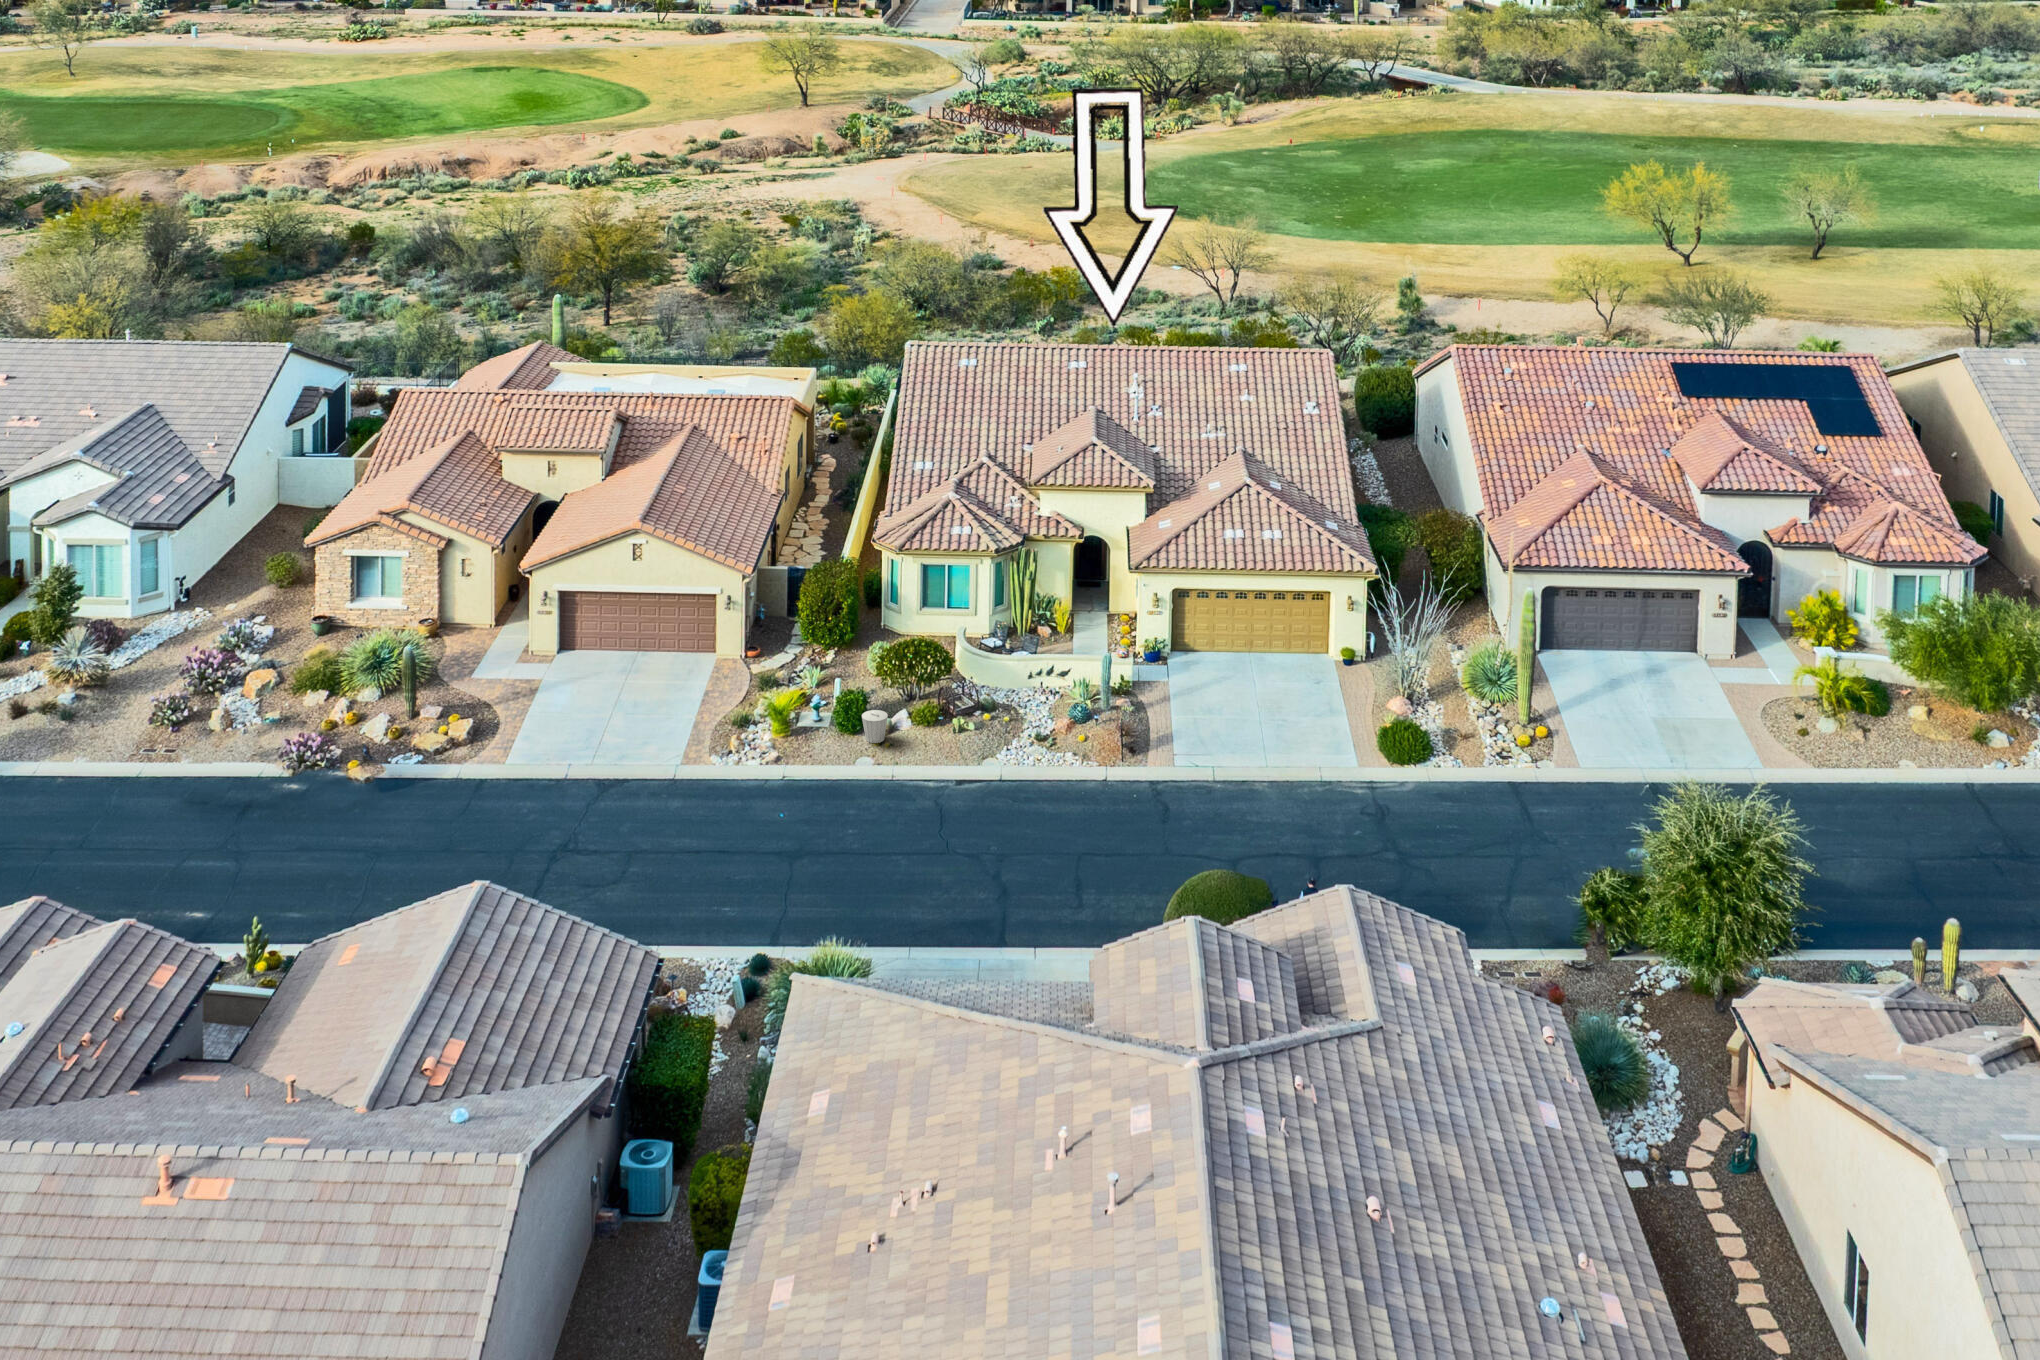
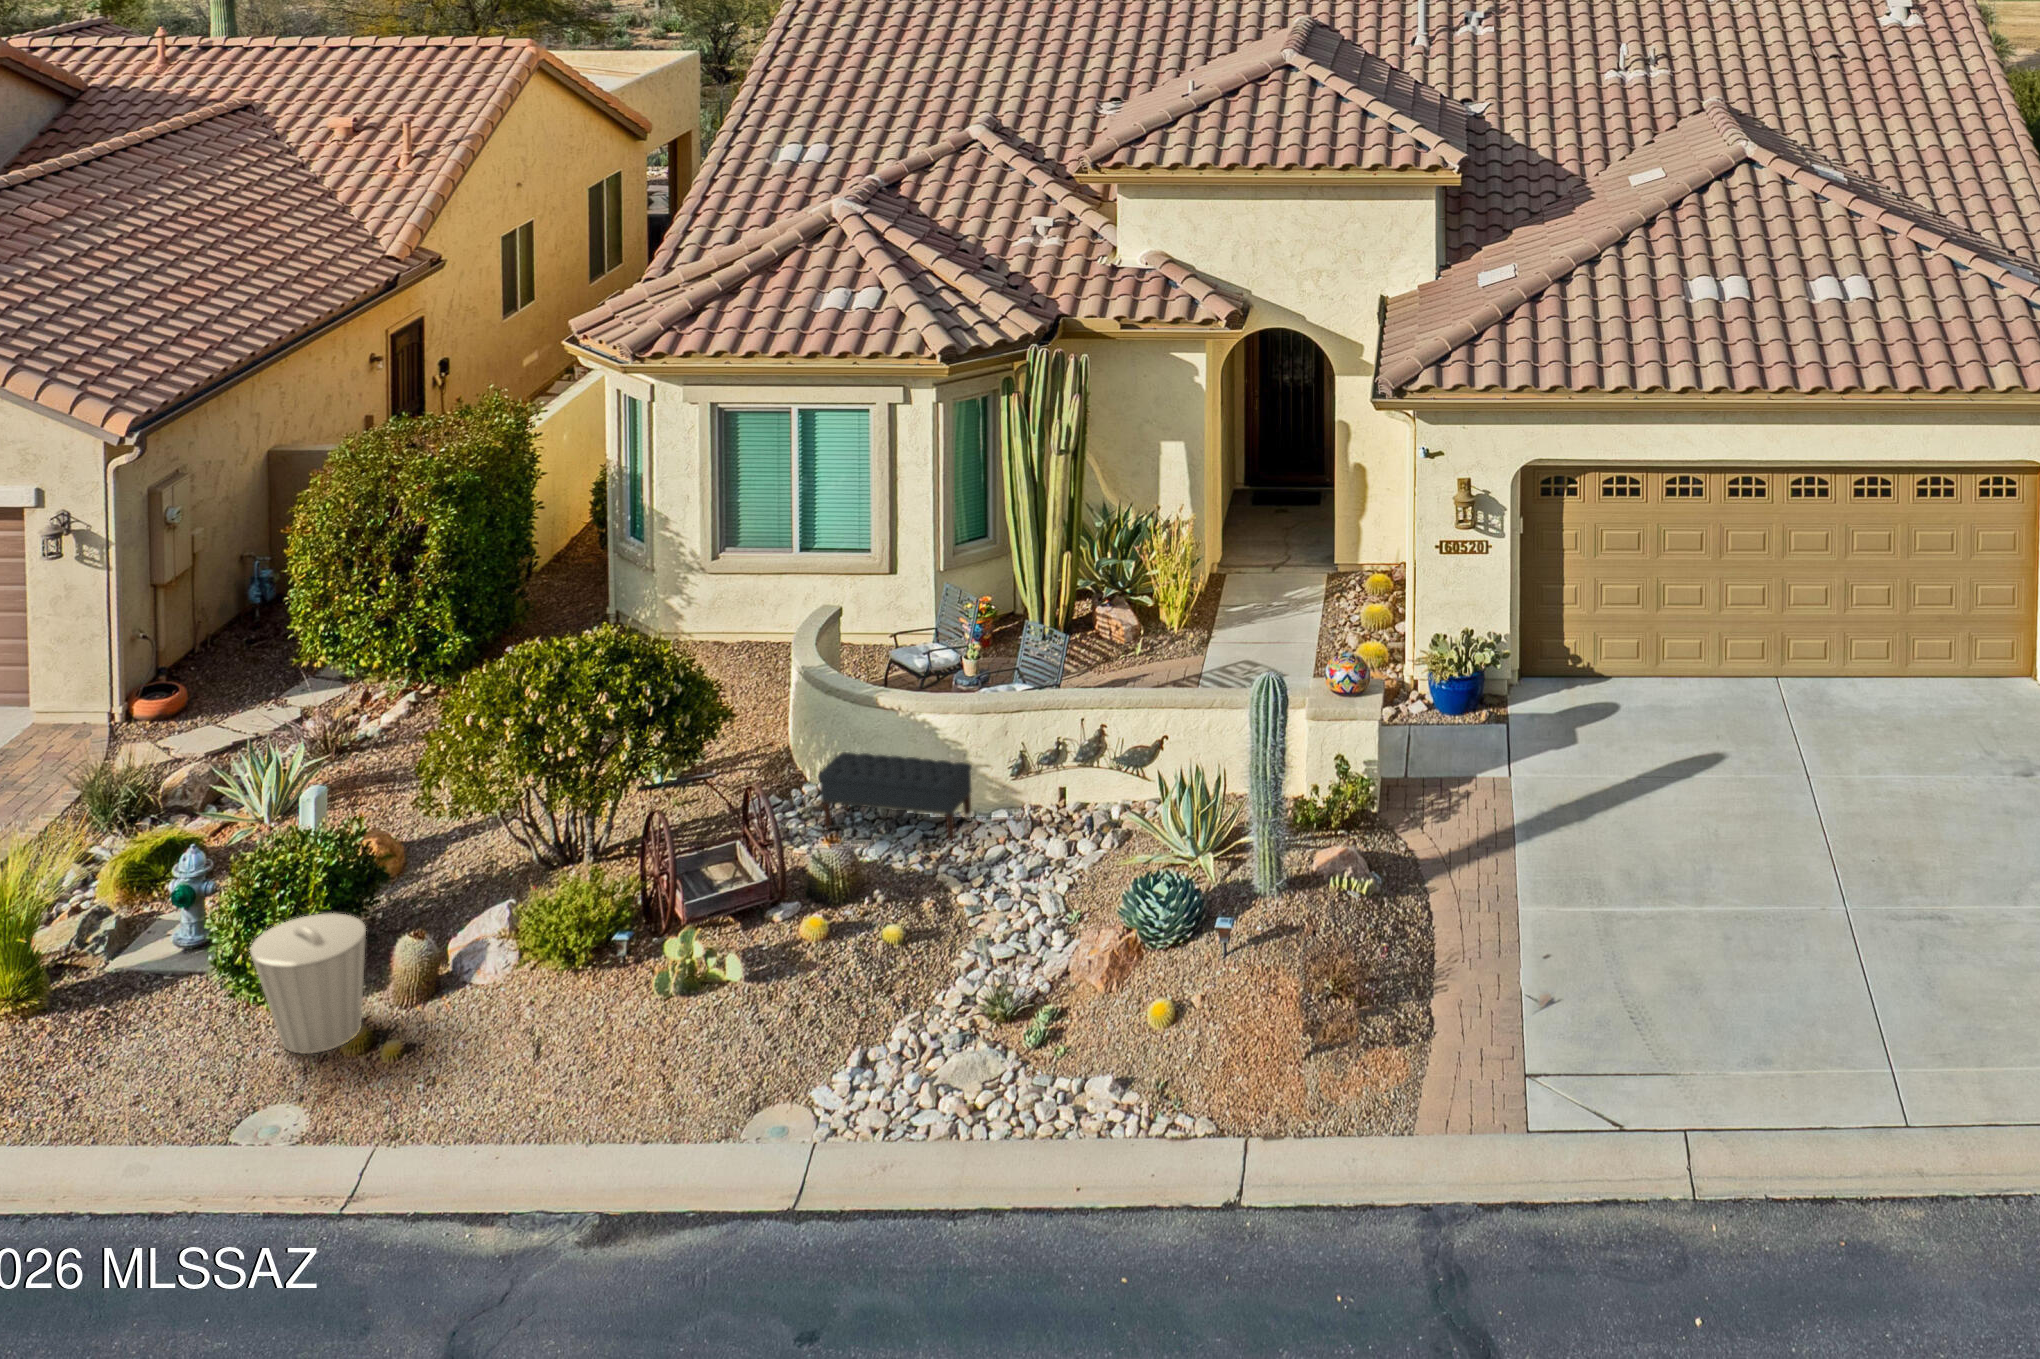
bench: none [977,672,1019,697] -> present [818,752,972,842]

